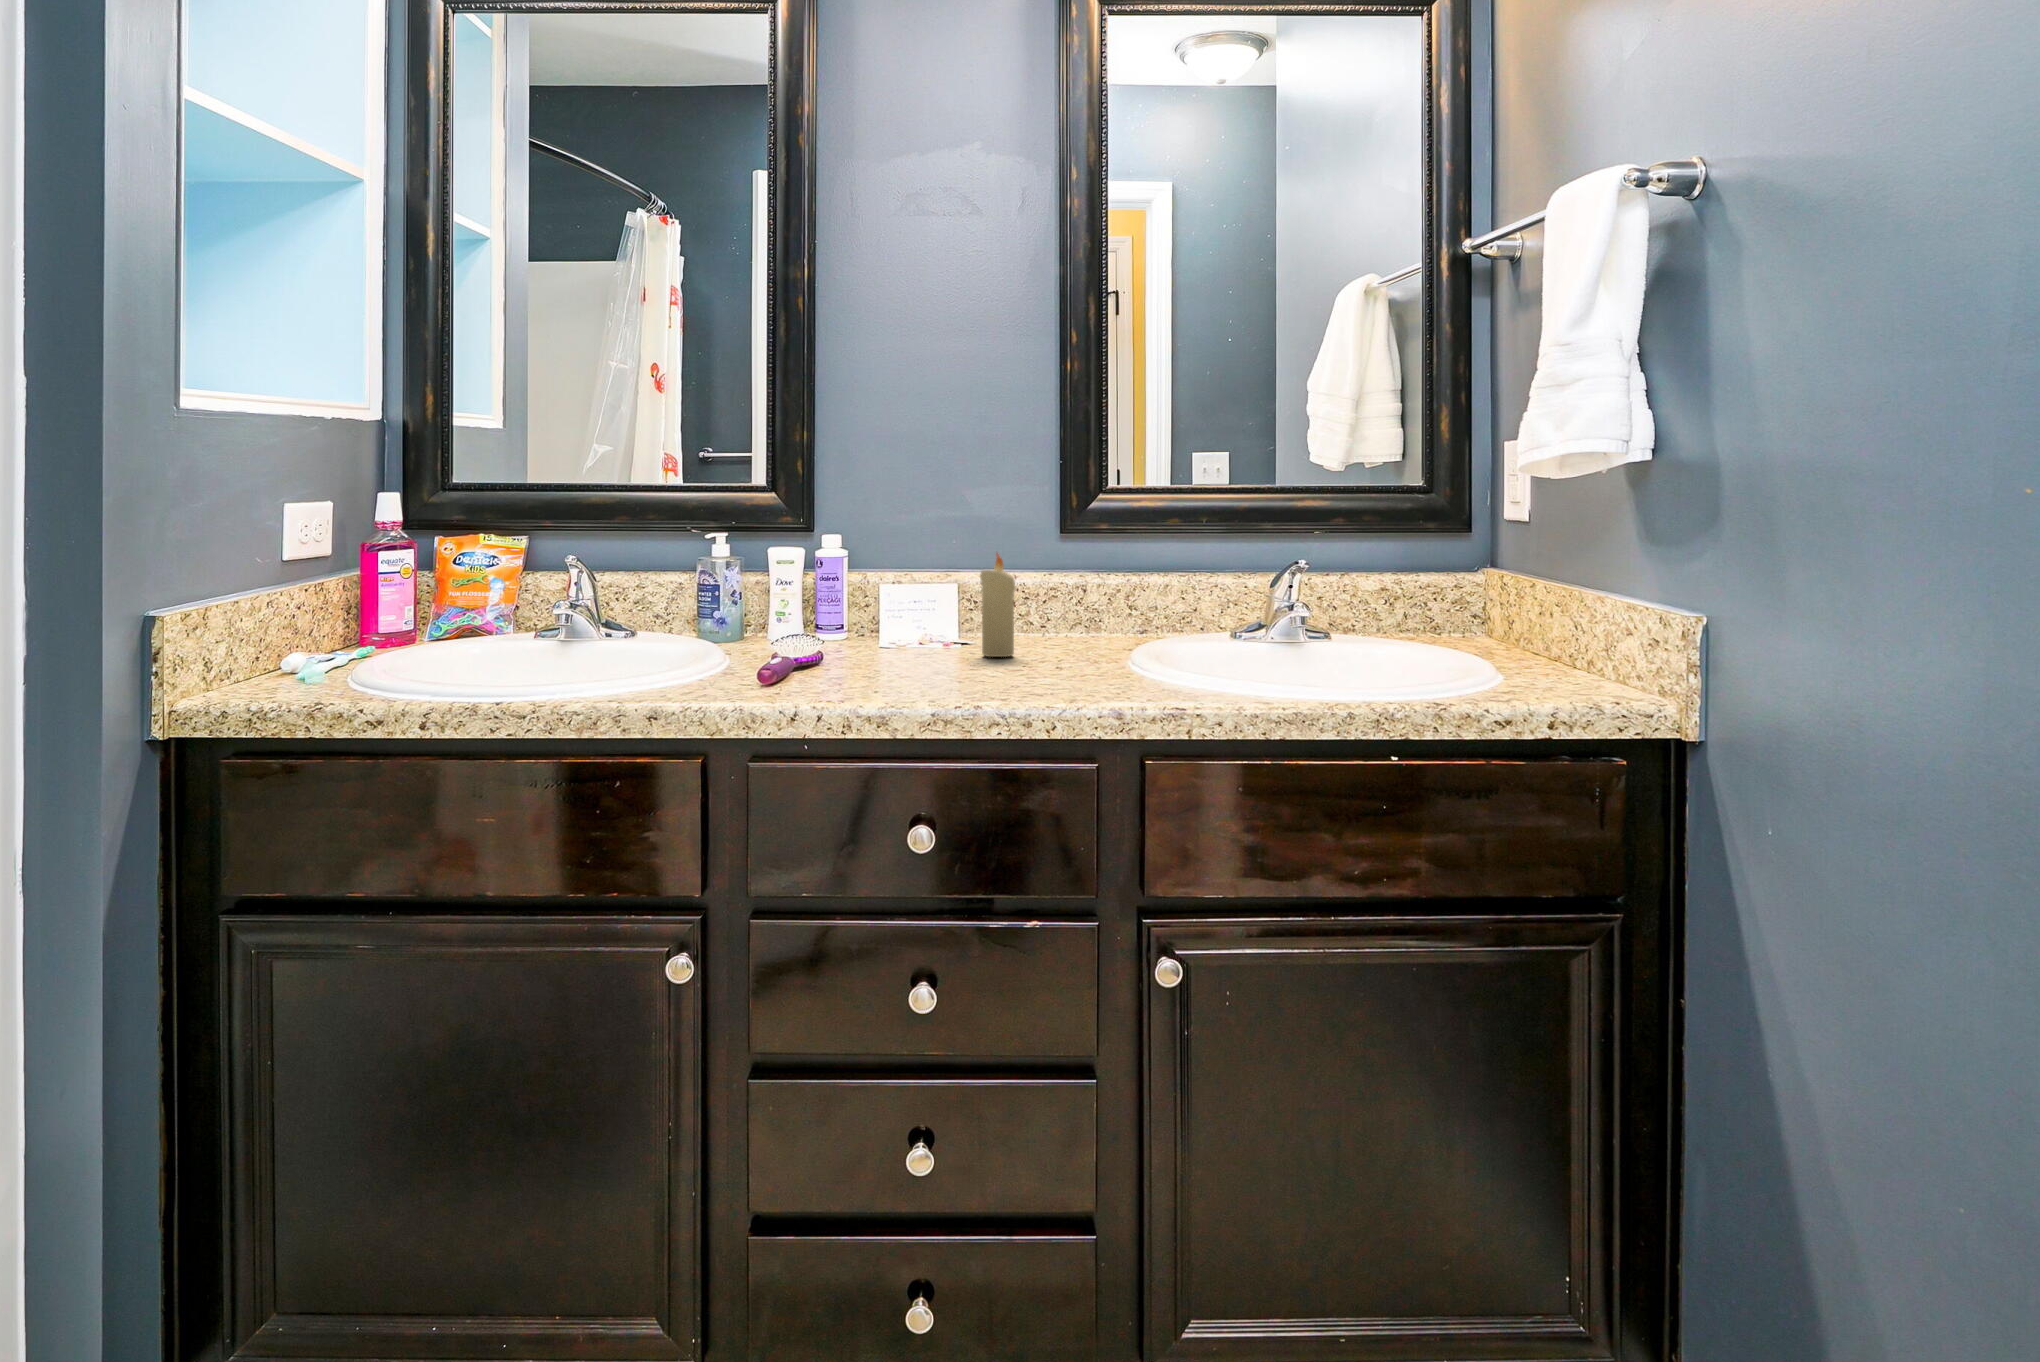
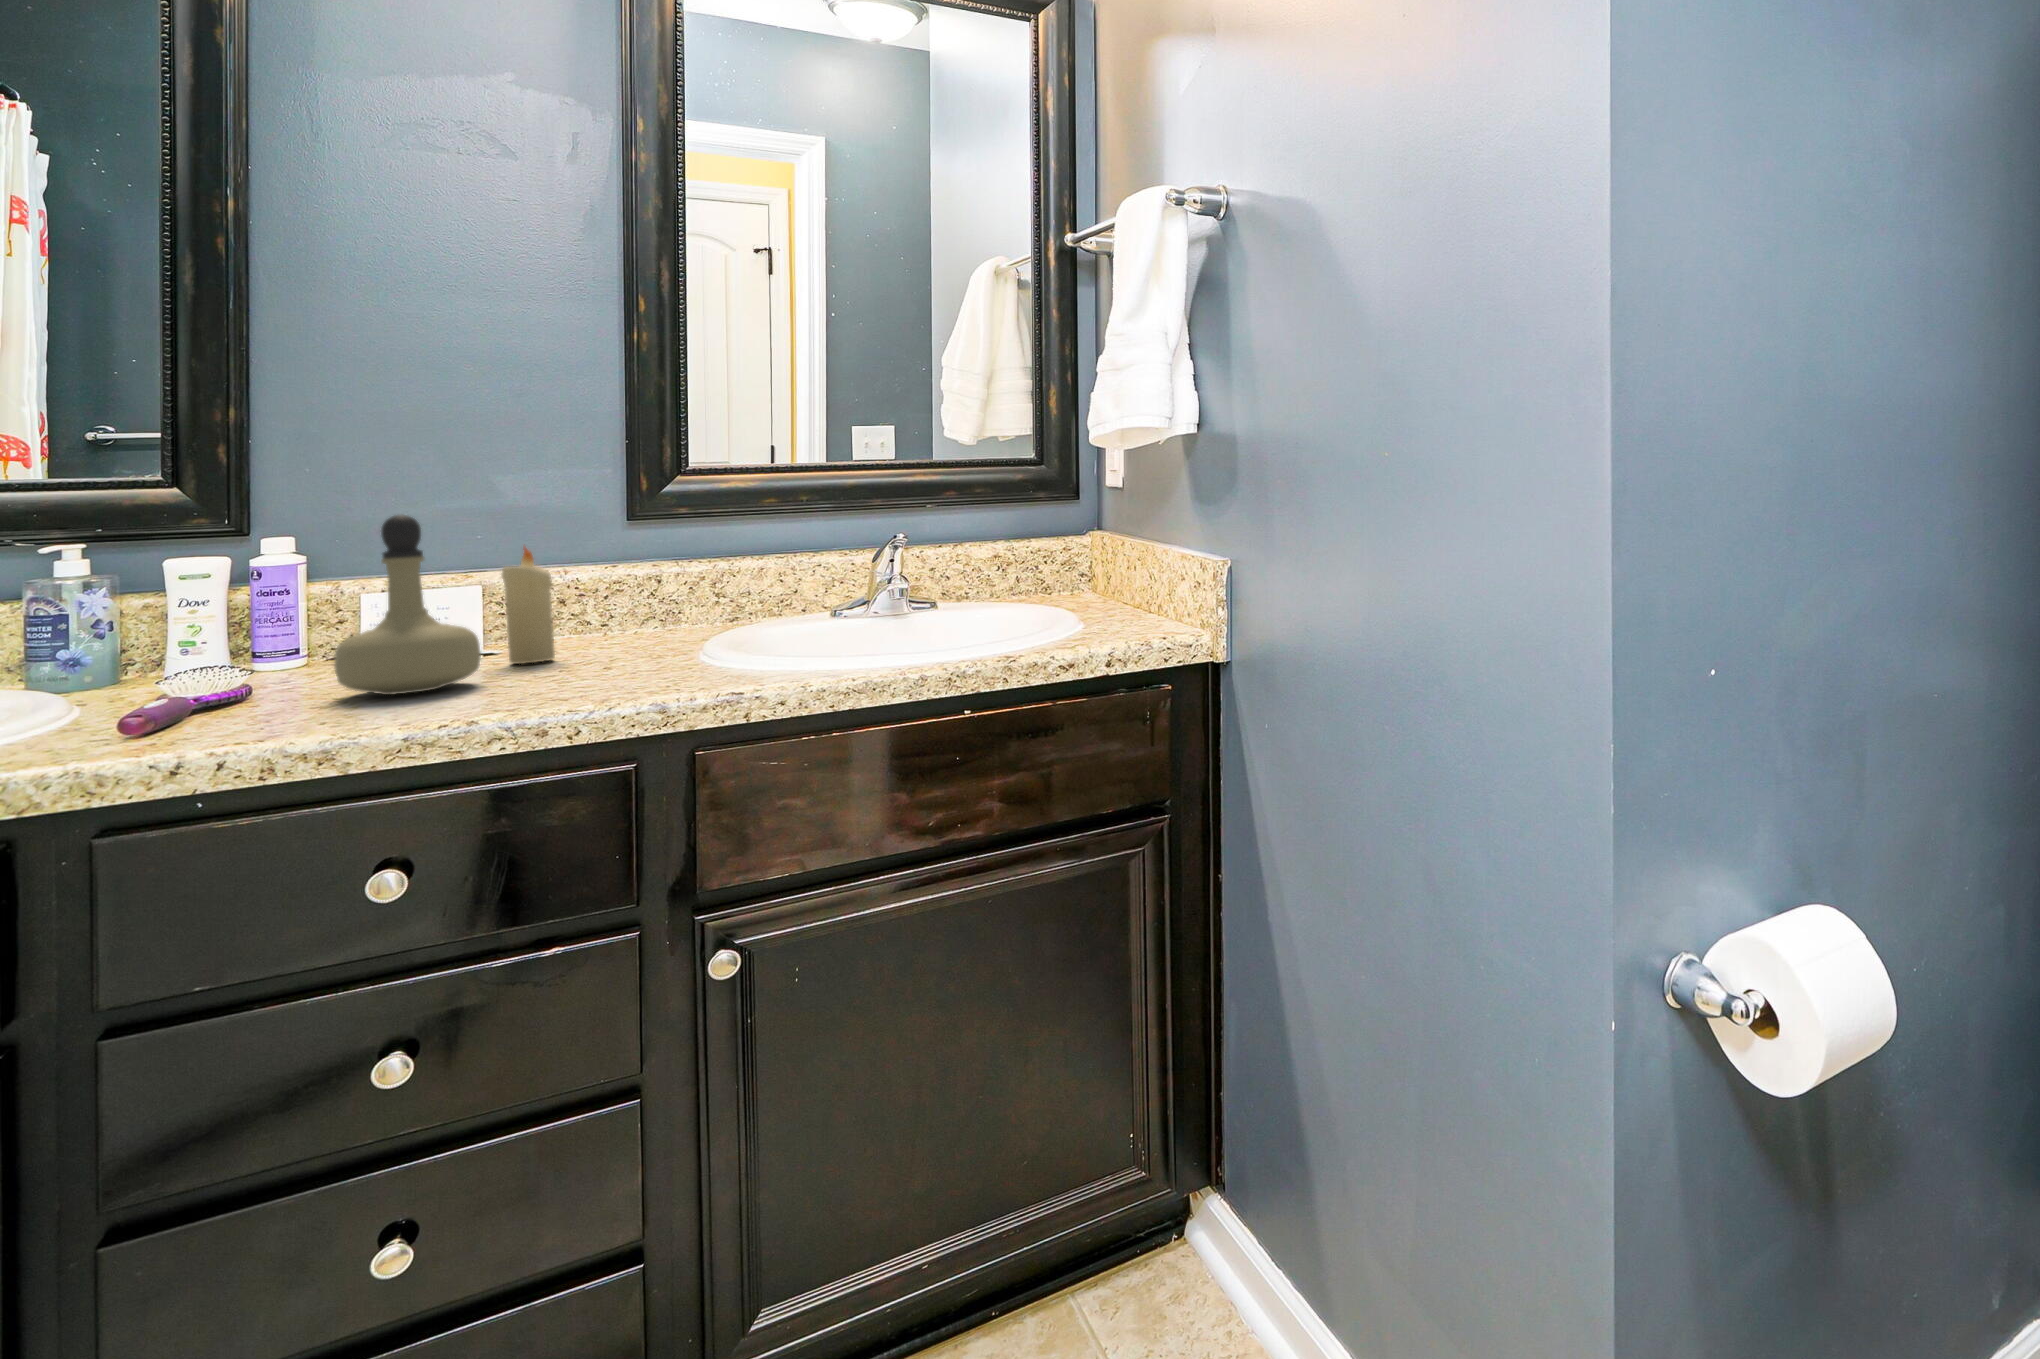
perfume bottle: none [878,521,972,674] -> present [334,515,481,695]

